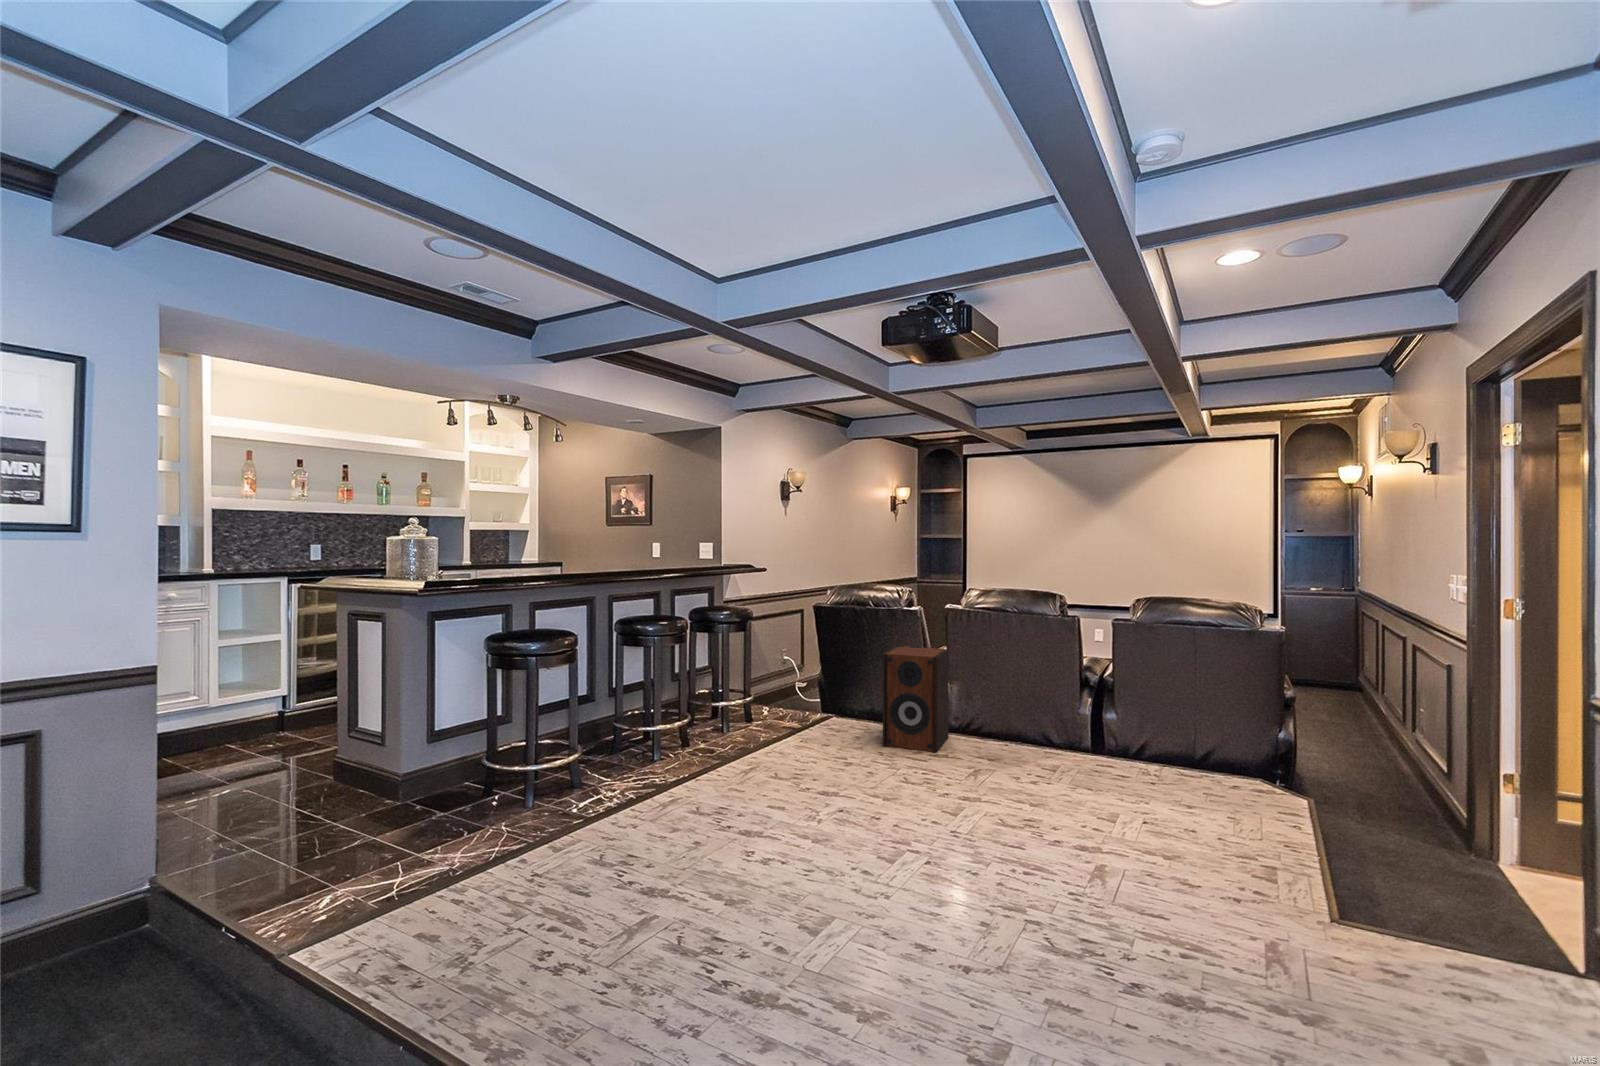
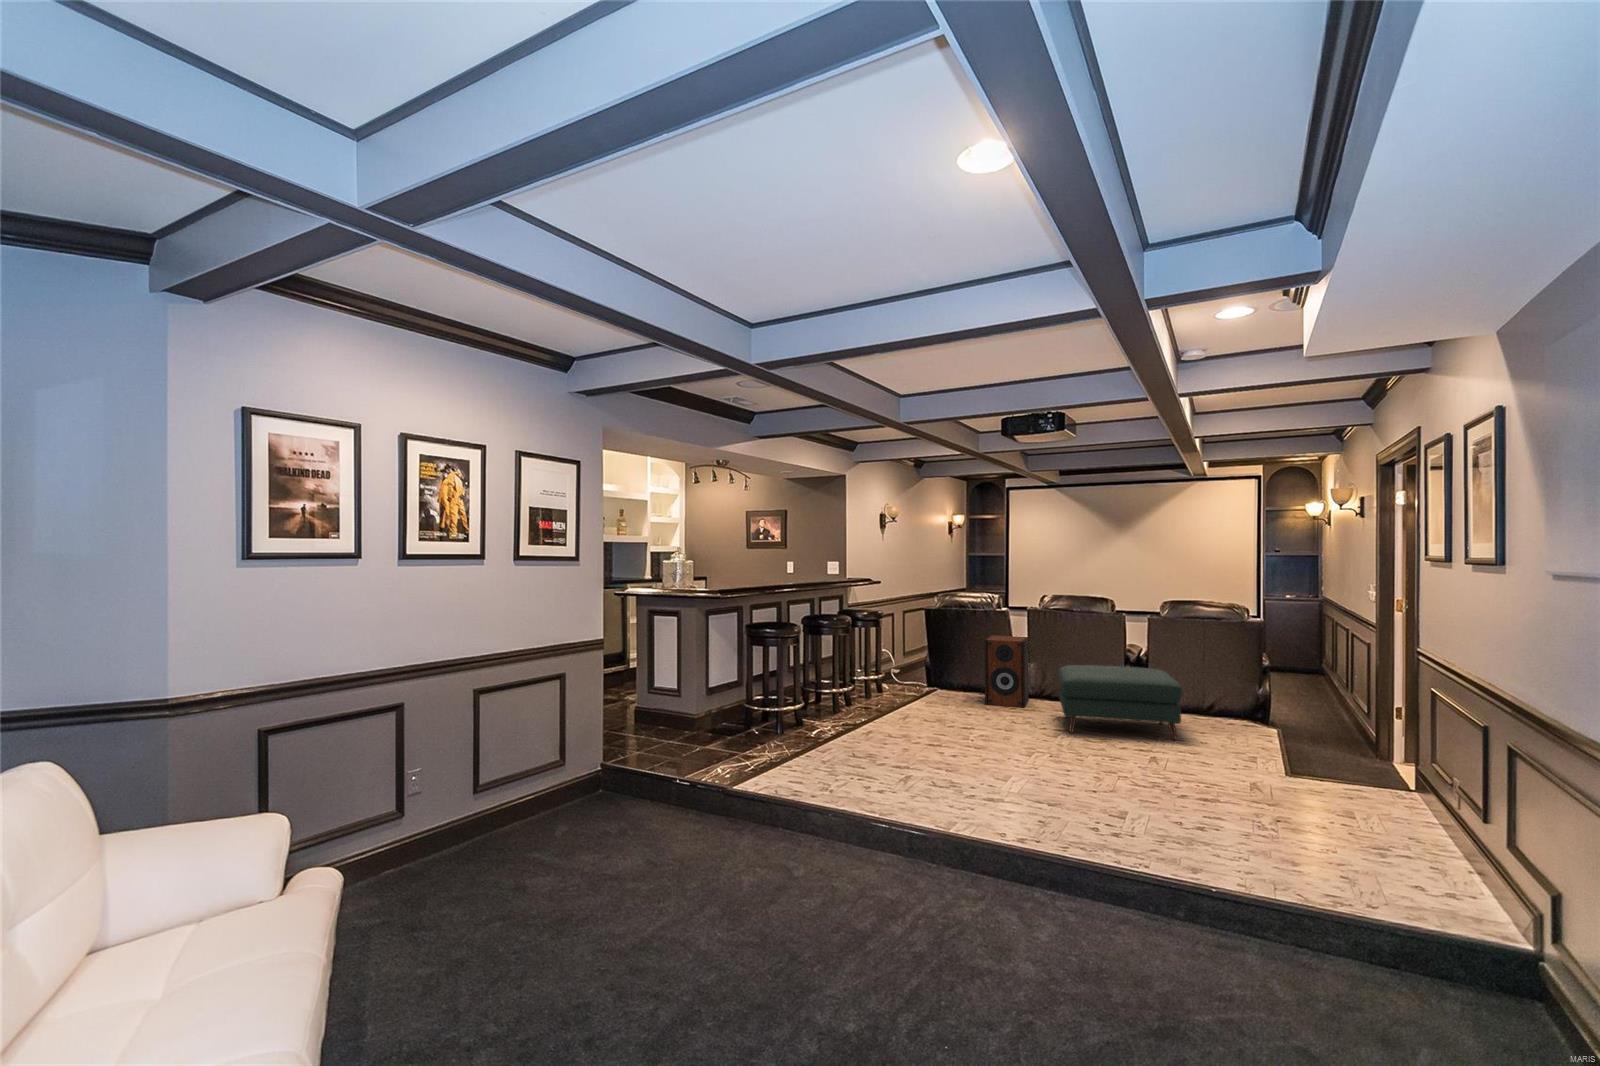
ottoman: none [972,695,1155,821] -> present [1058,665,1183,740]

